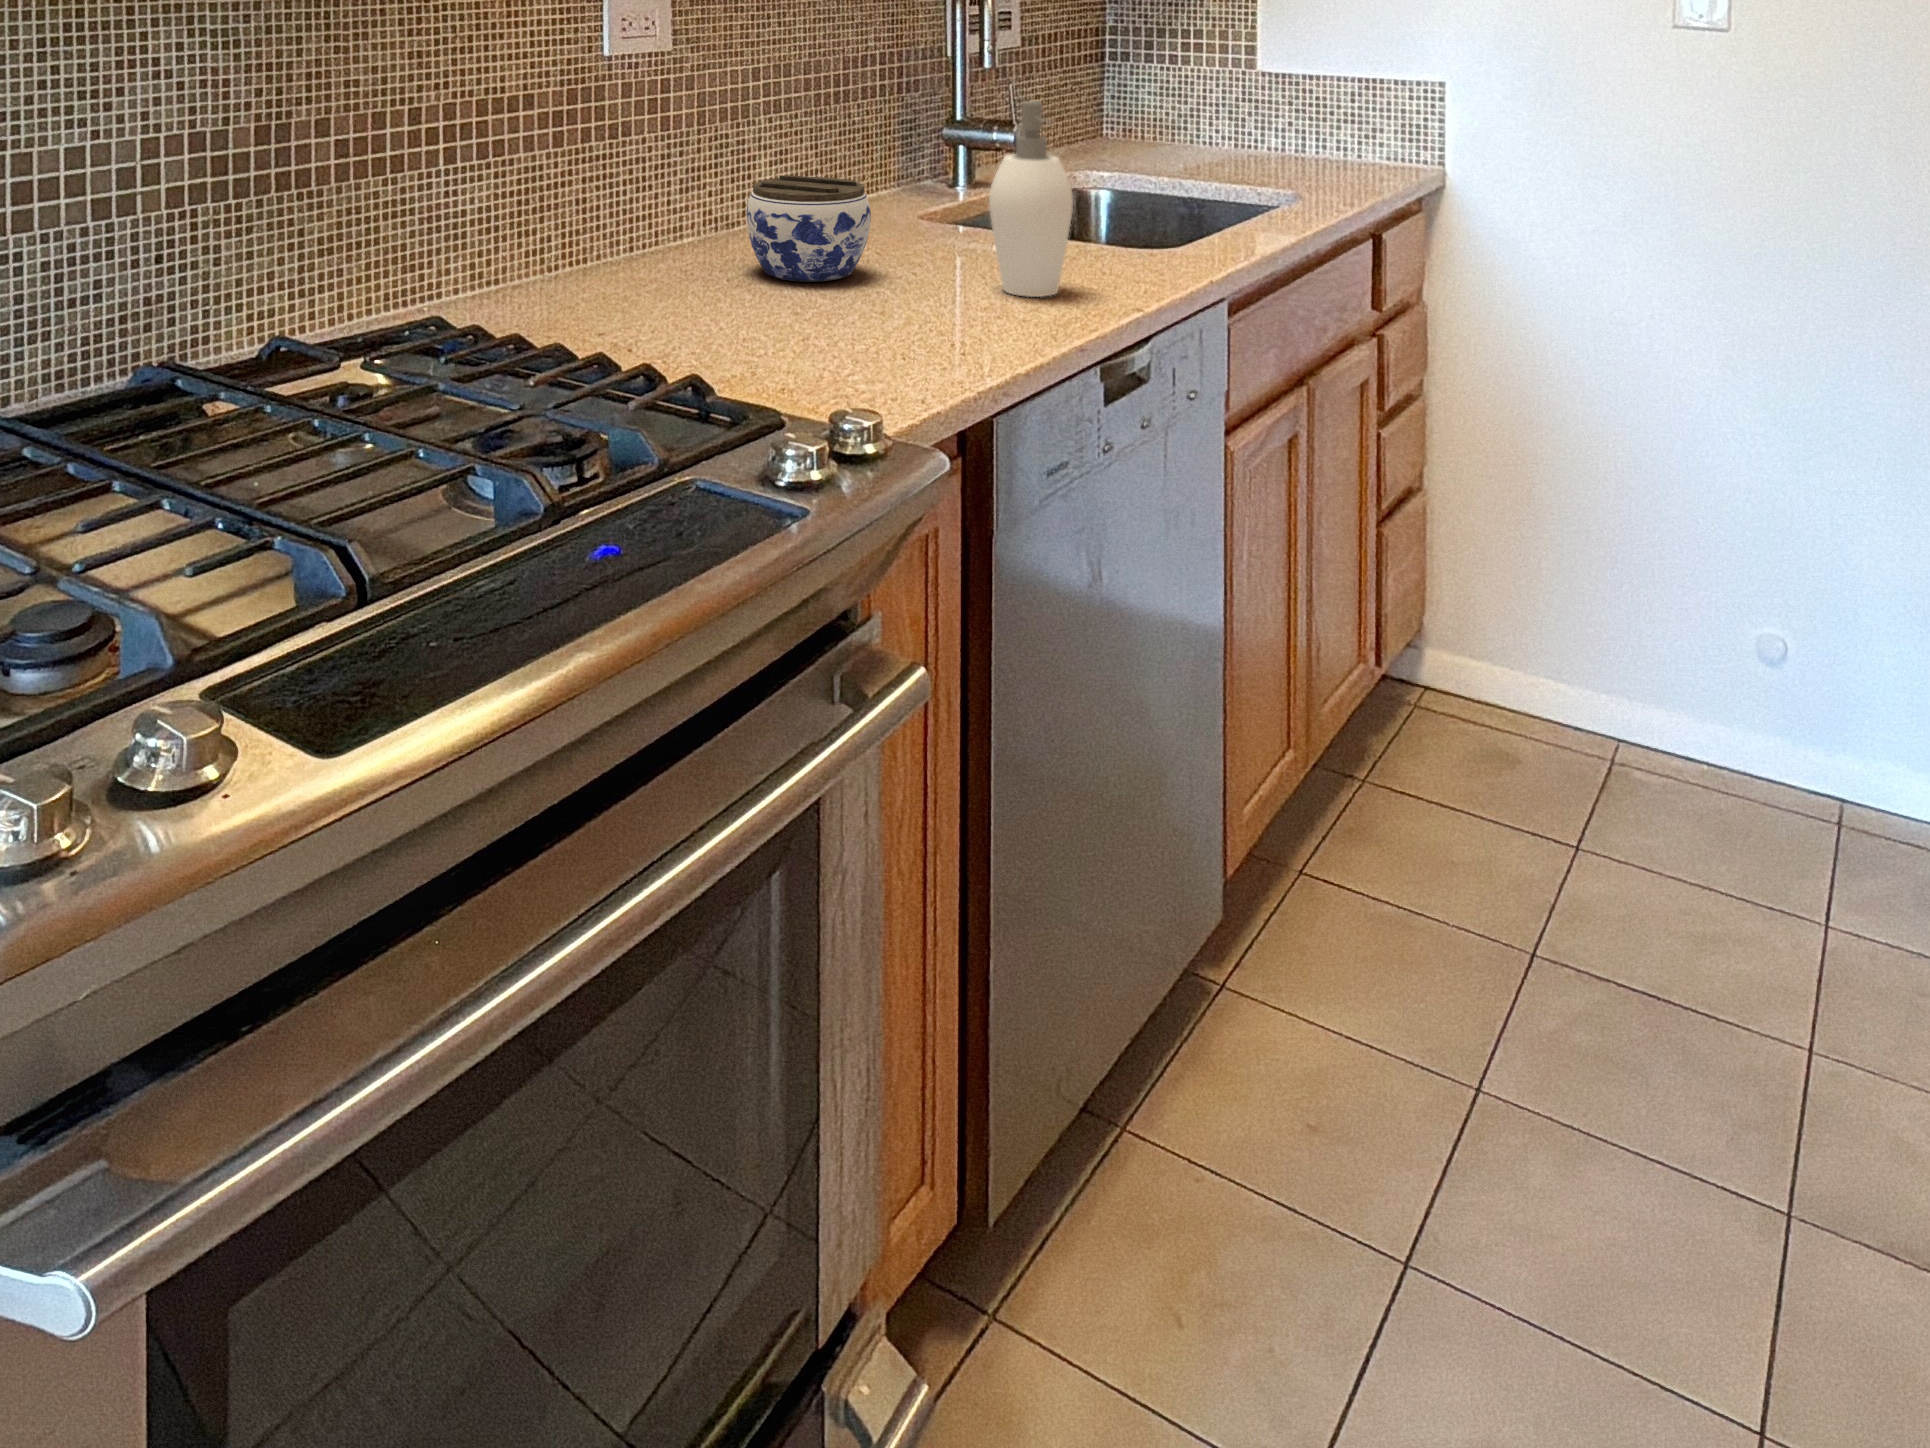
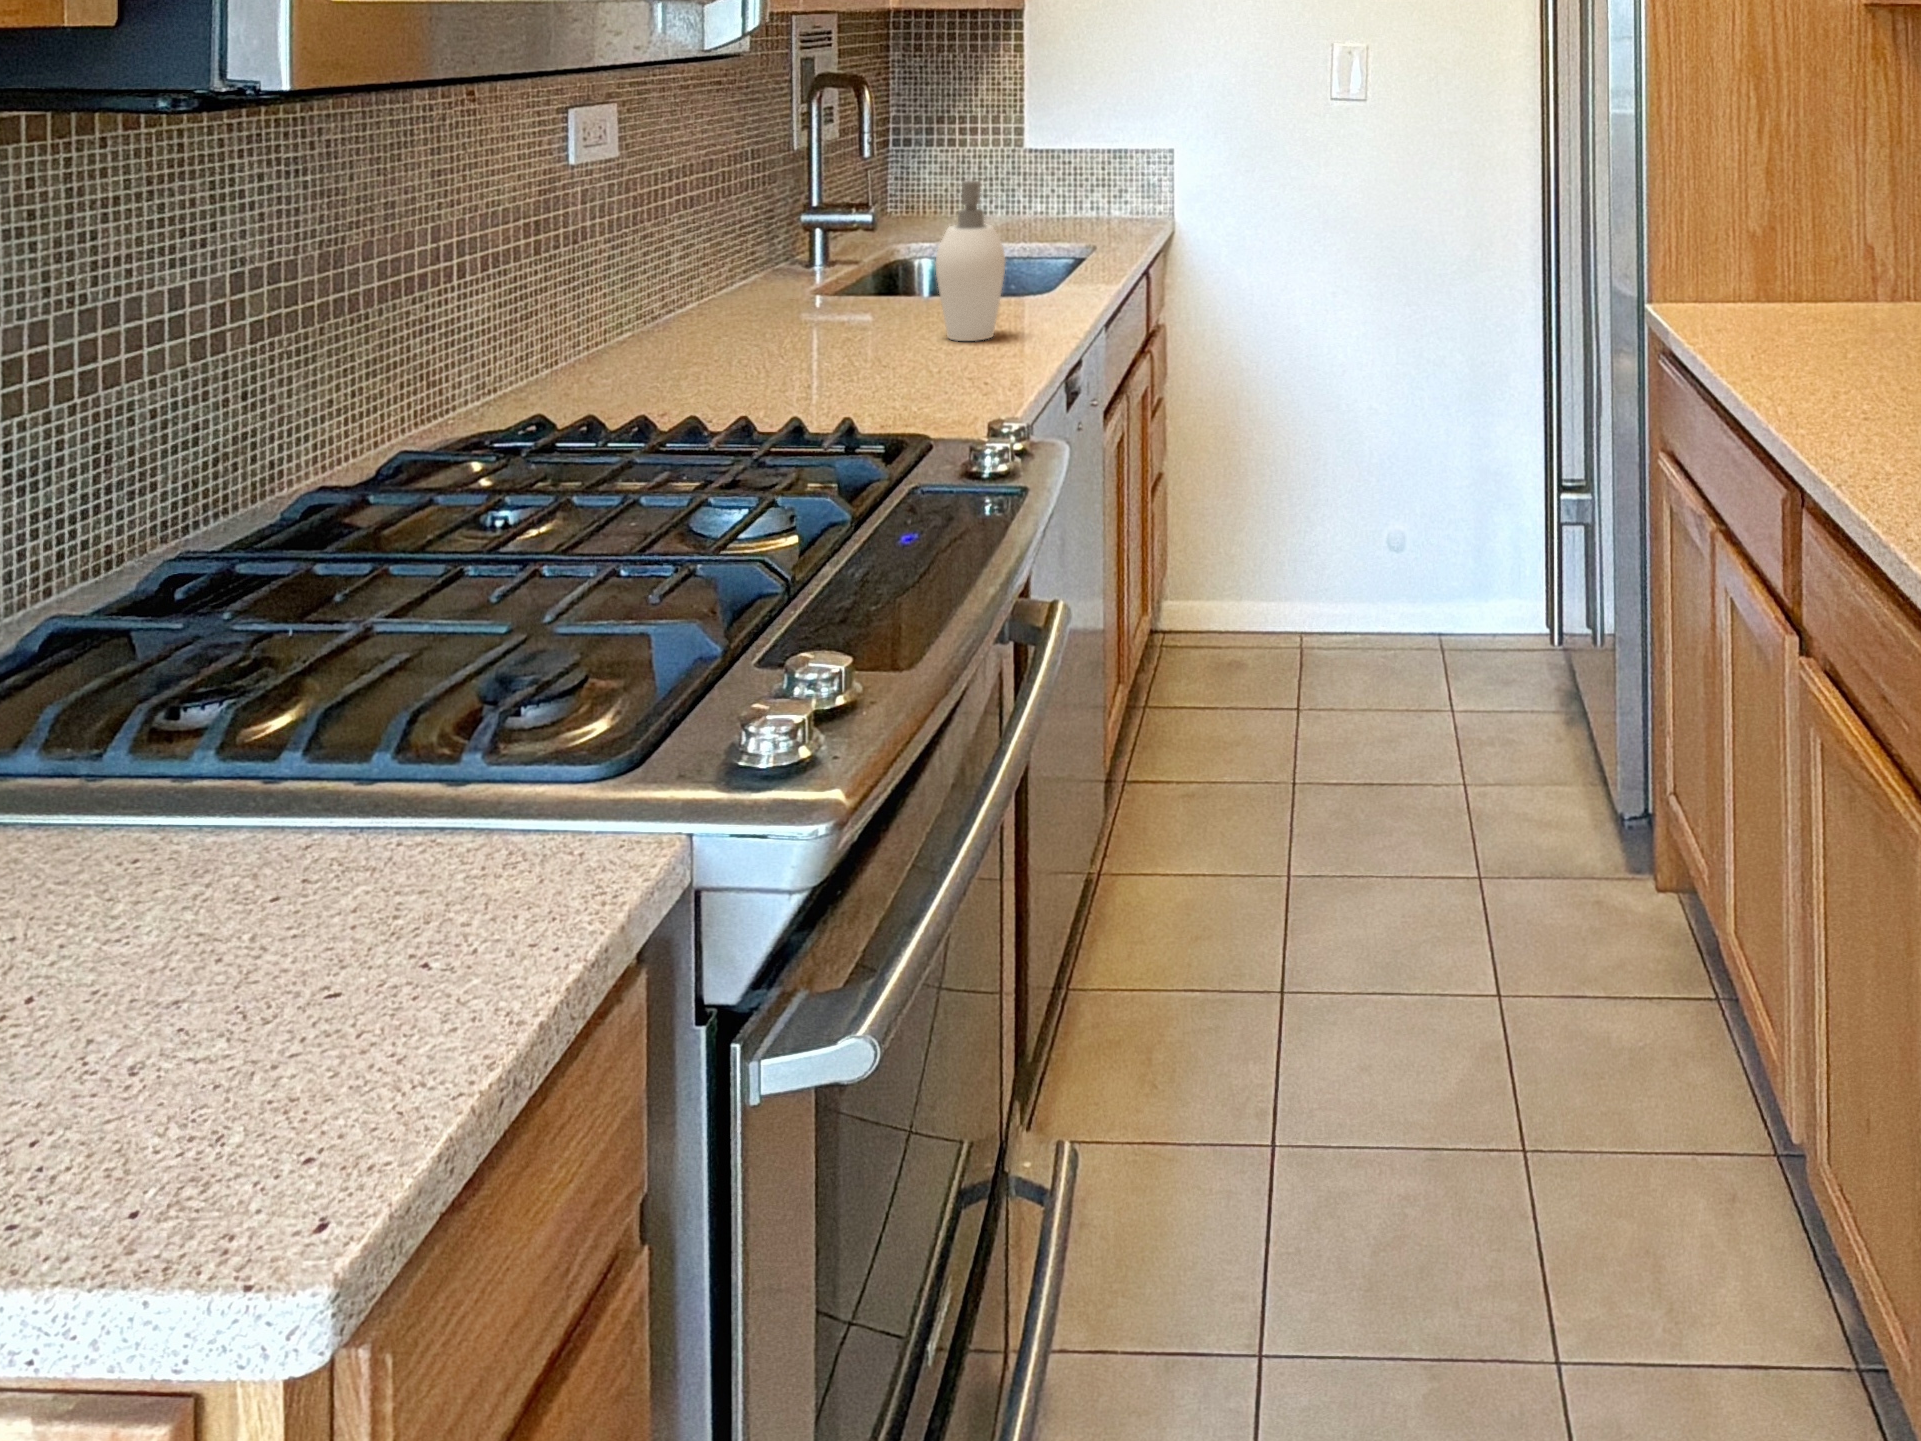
jar: present [747,175,871,282] -> none [717,261,833,354]

